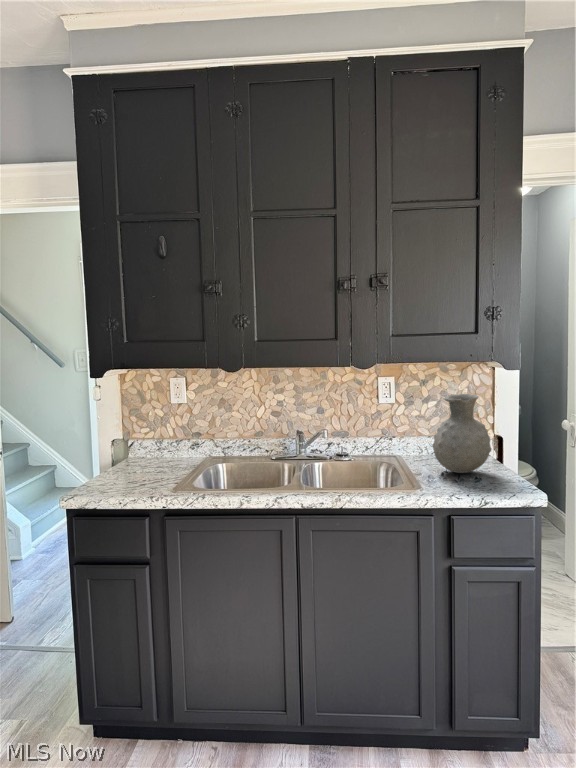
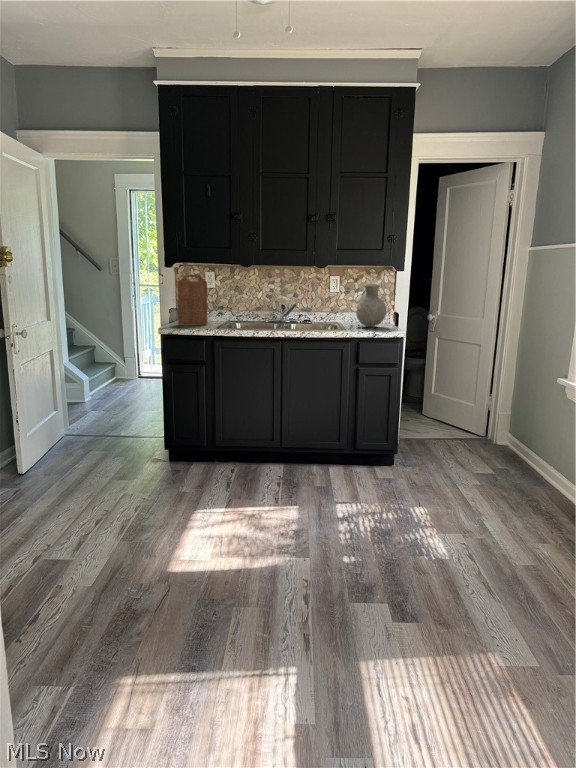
cutting board: none [109,389,164,478] -> present [178,275,207,325]

